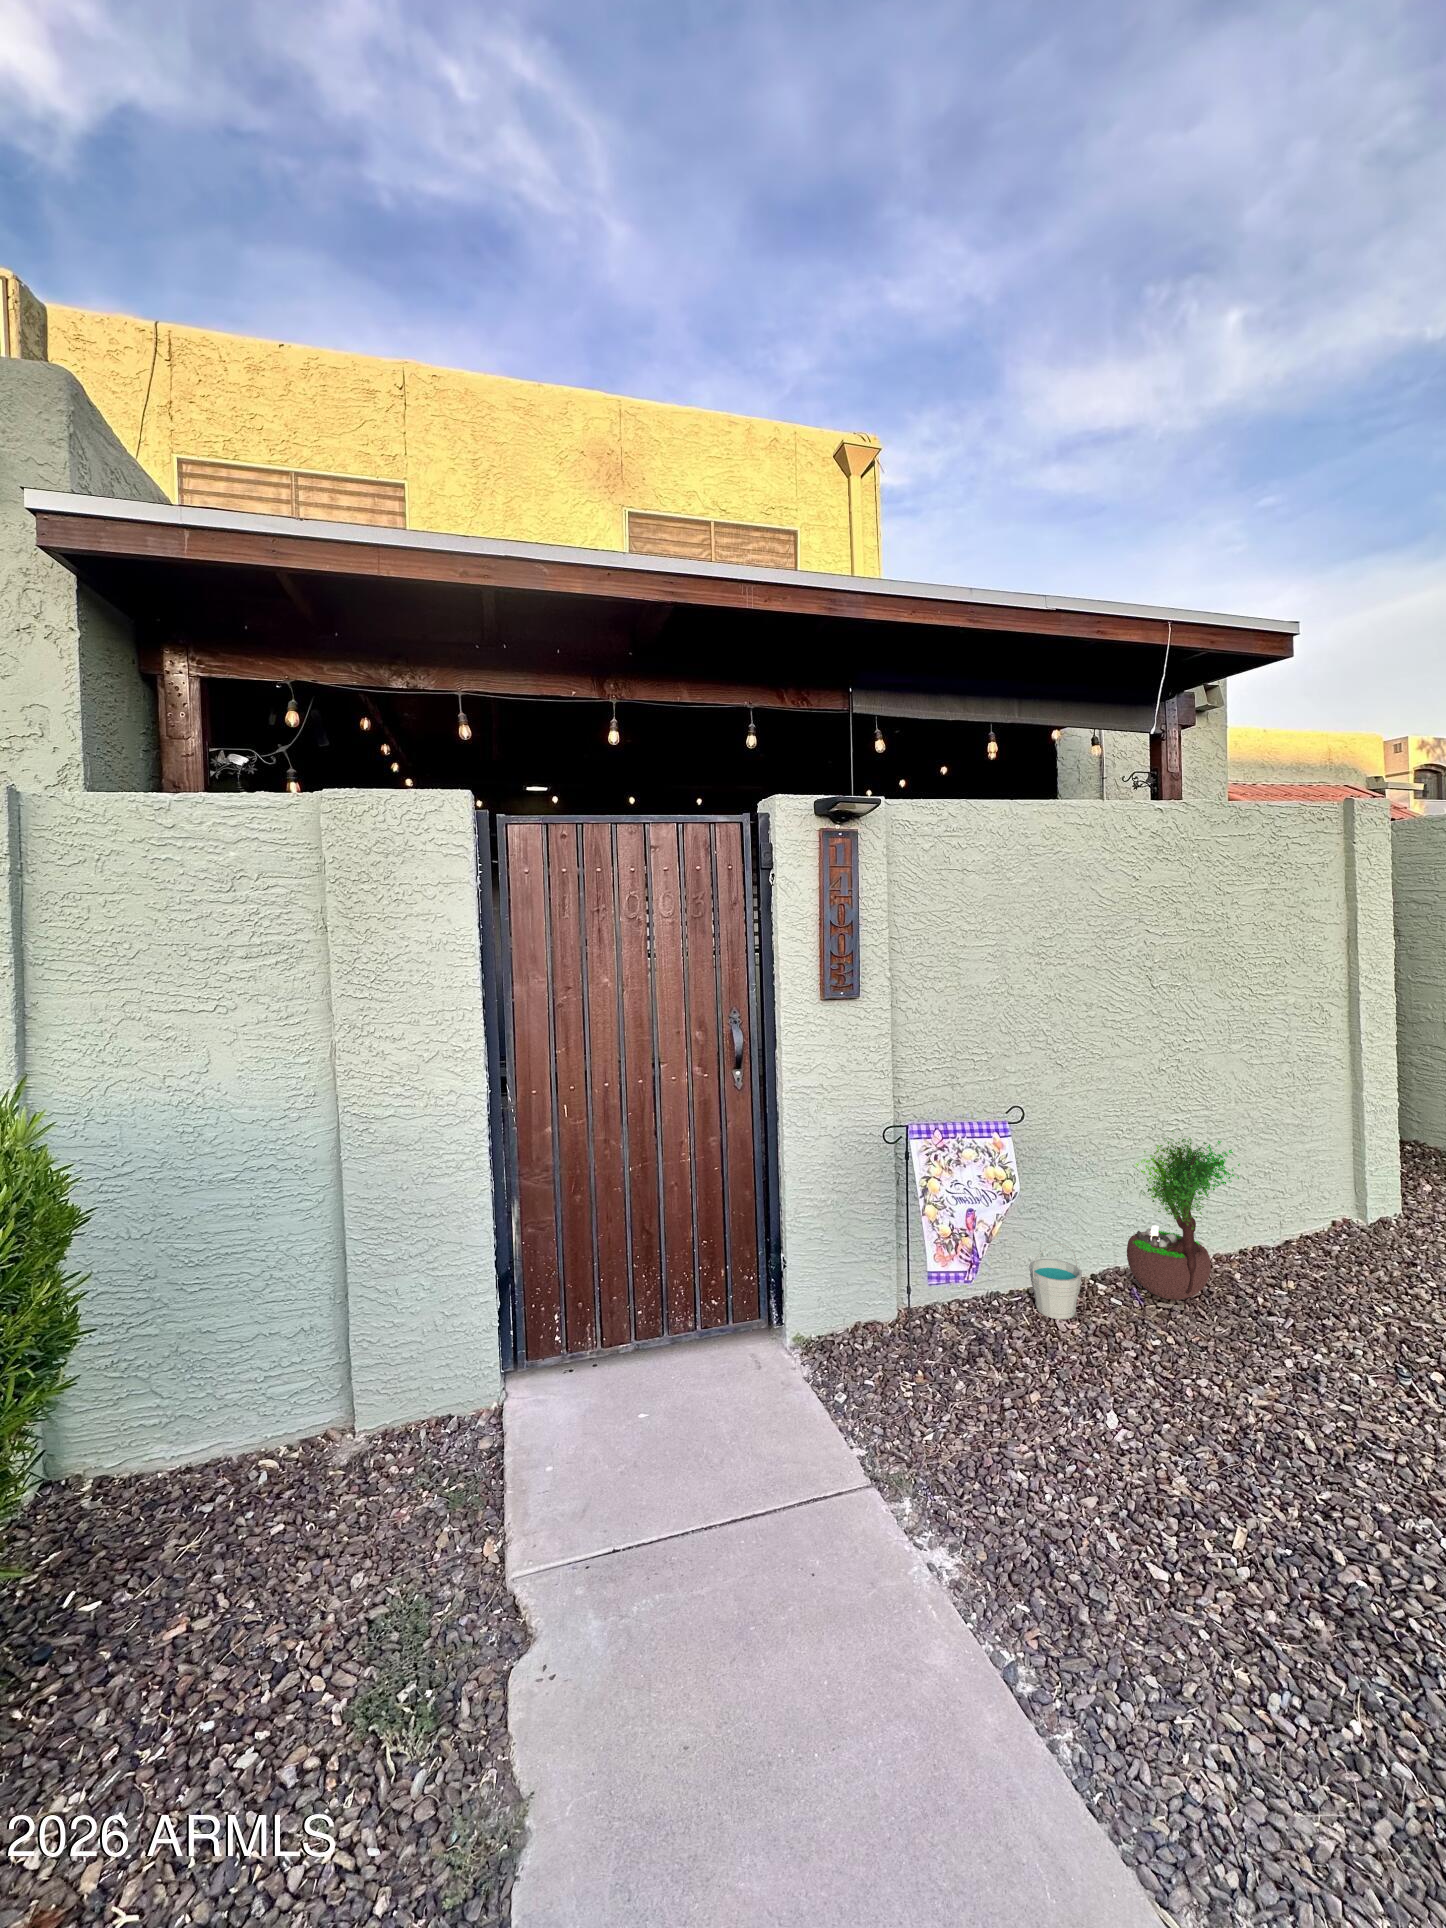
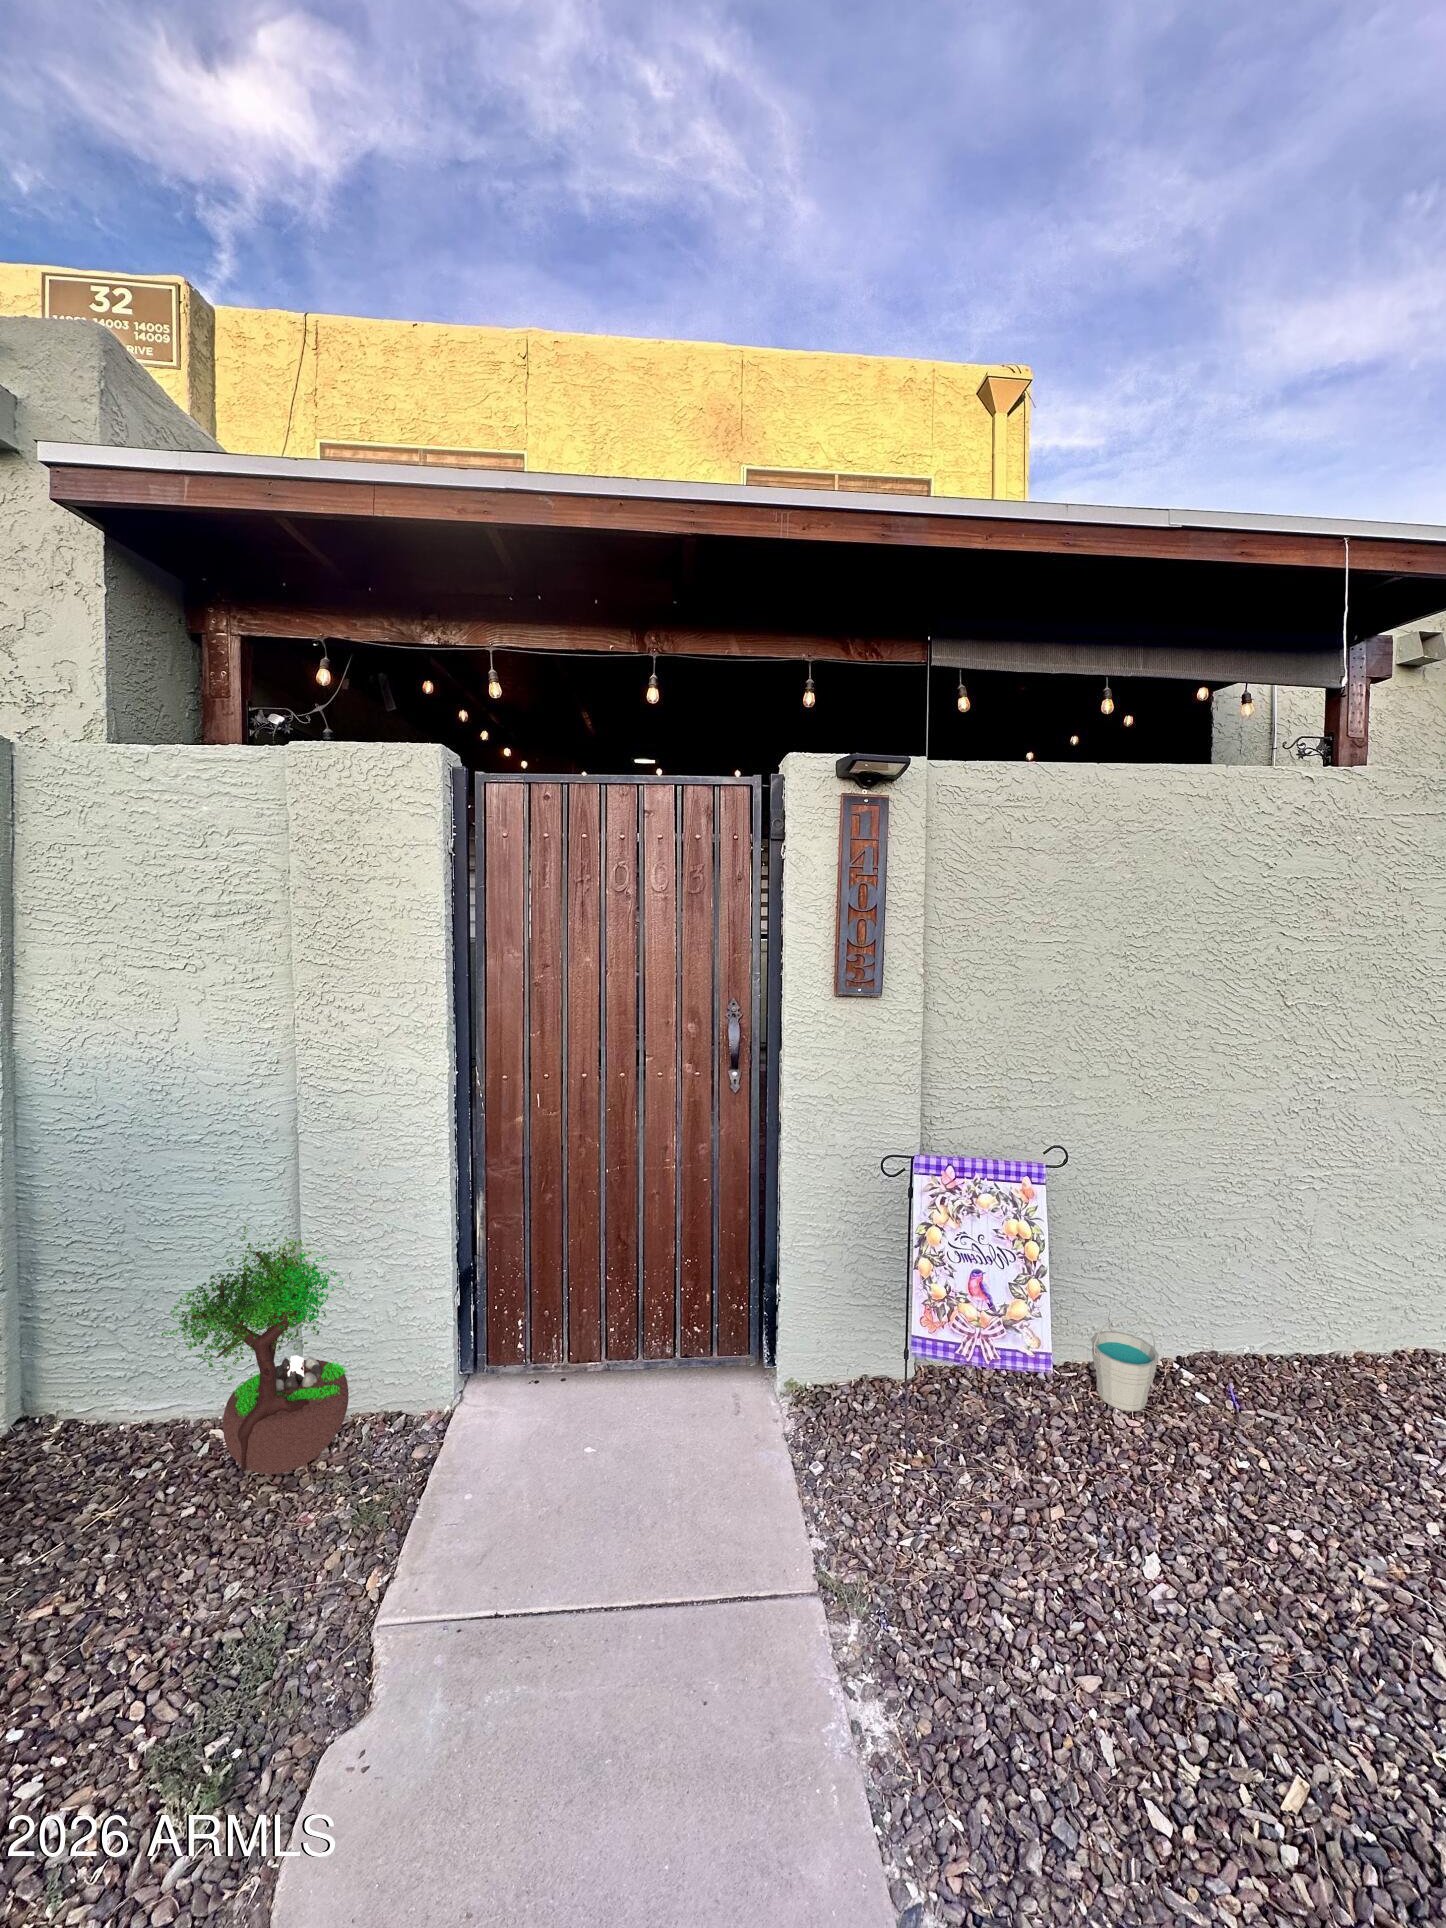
potted tree: present [1127,1130,1240,1300] -> present [161,1226,349,1474]

